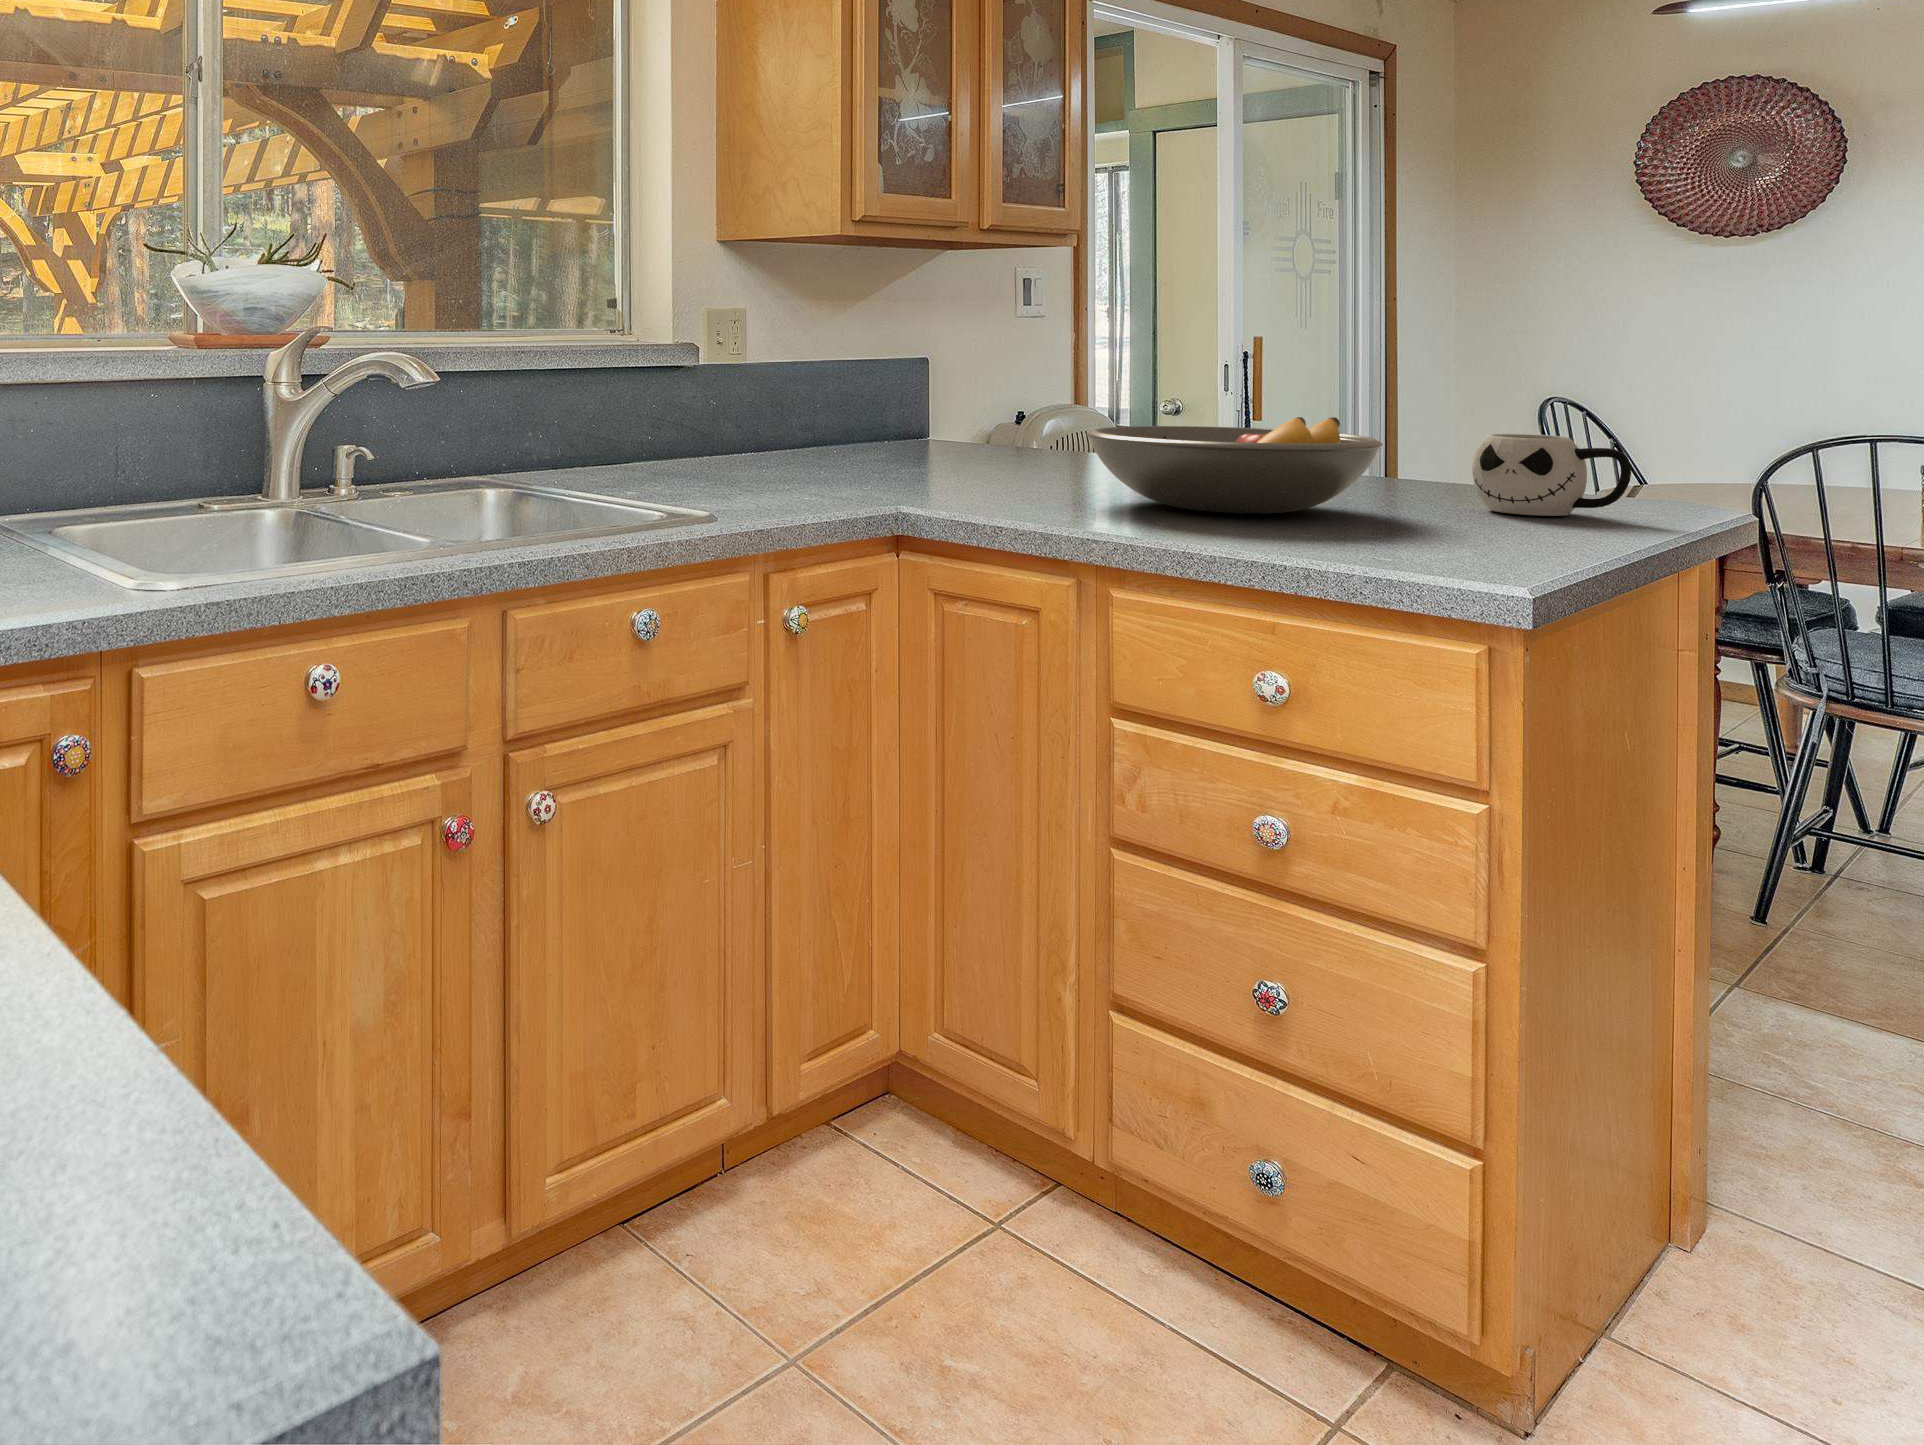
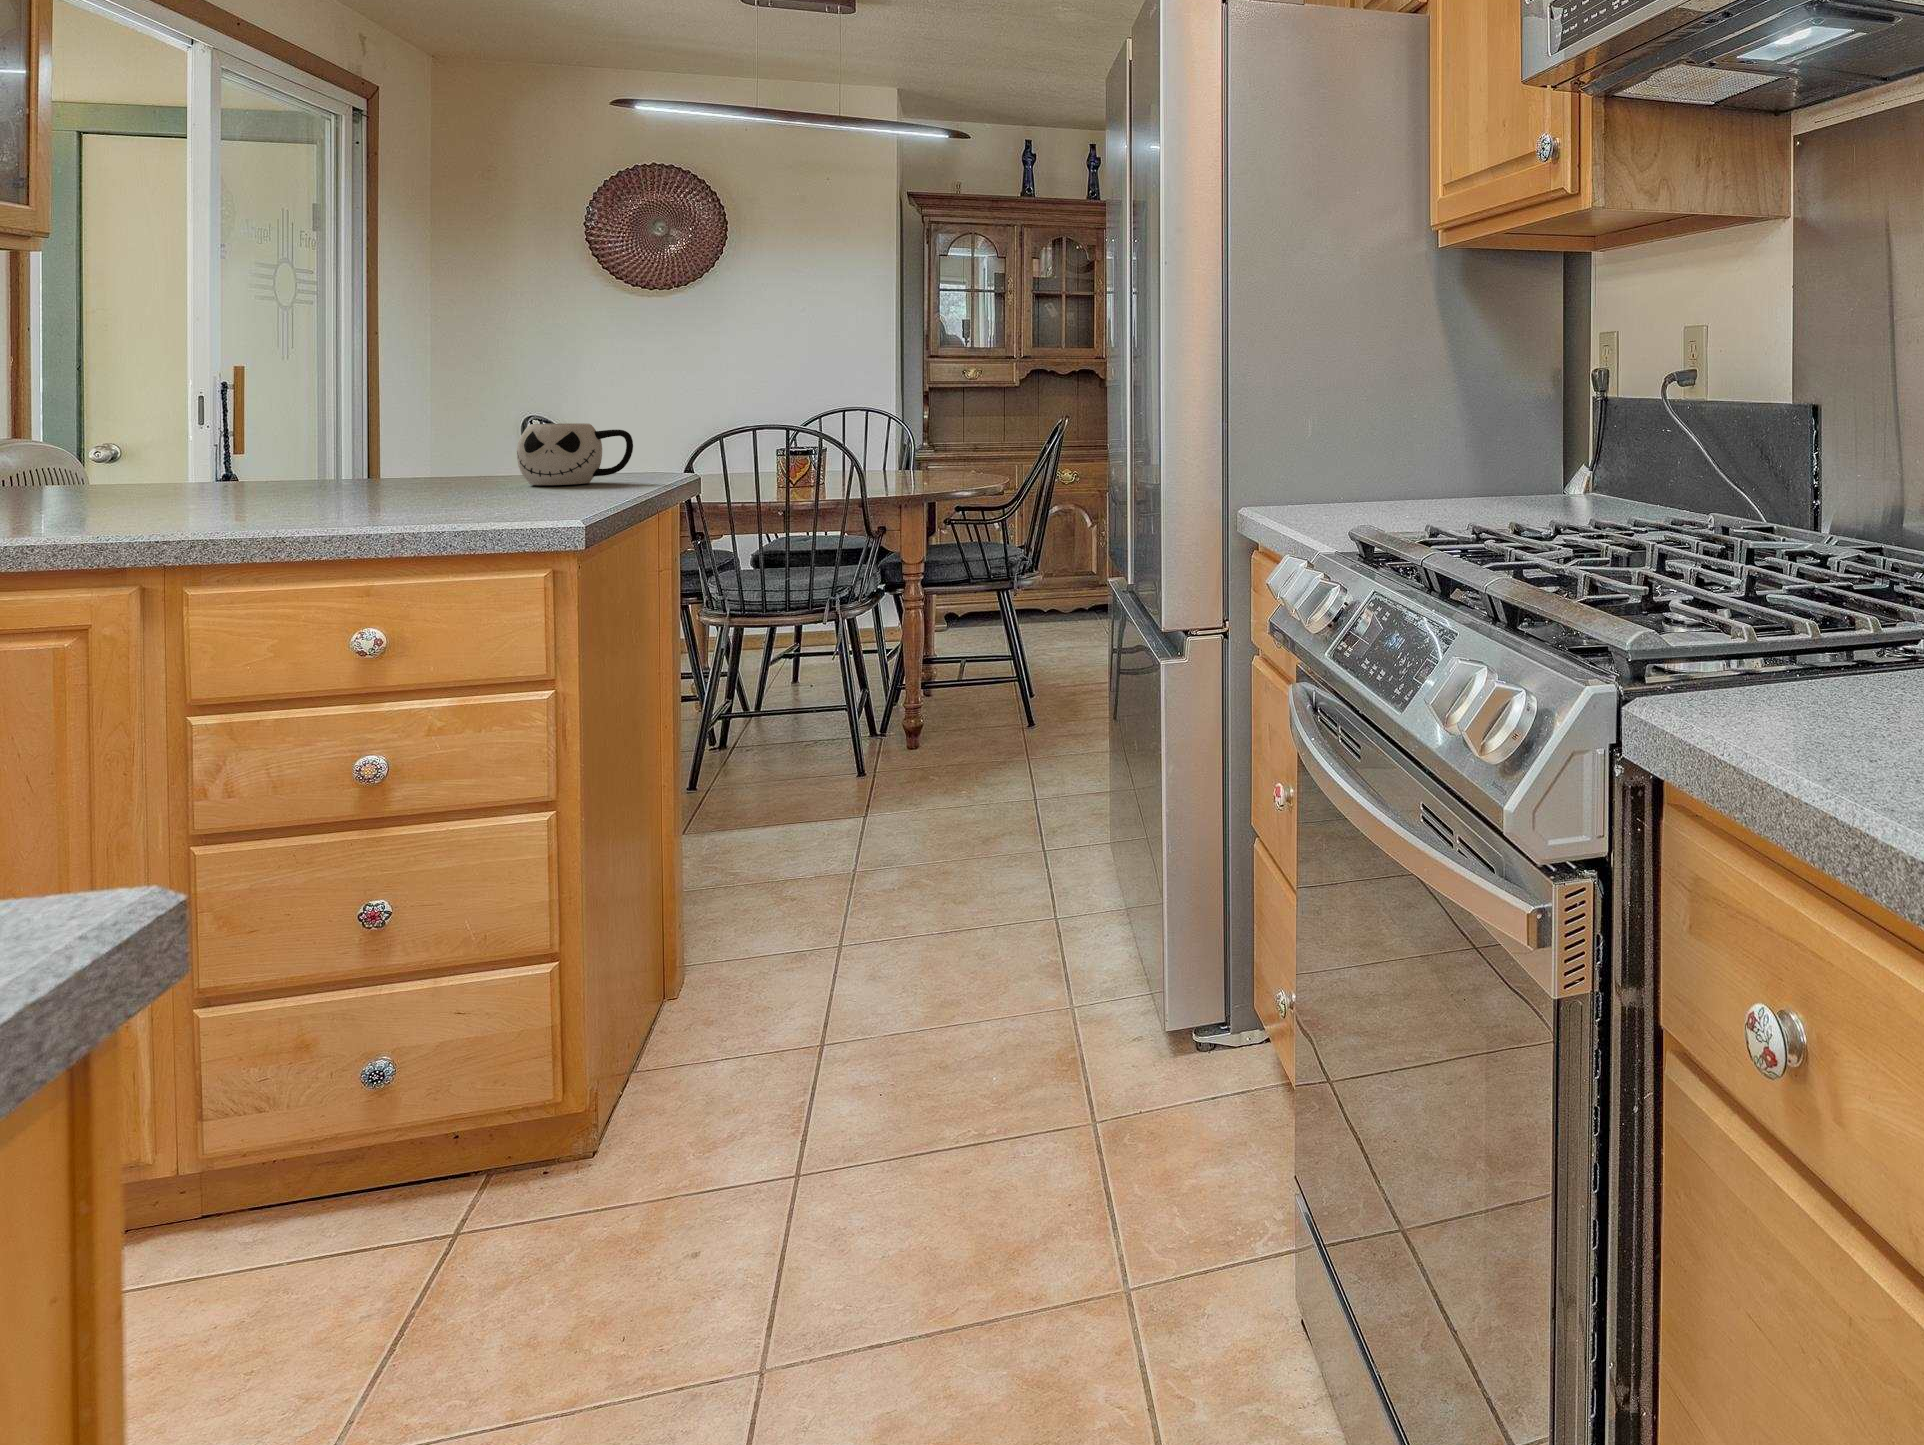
fruit bowl: present [1086,417,1383,514] -> none [132,414,451,505]

